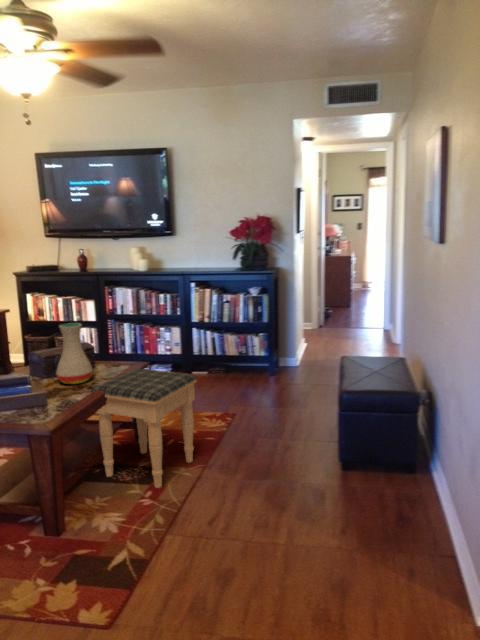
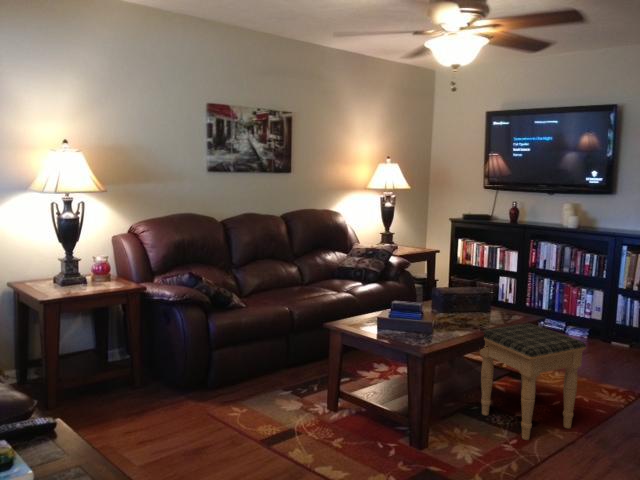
vase: present [56,323,92,384] -> none [453,271,485,324]

